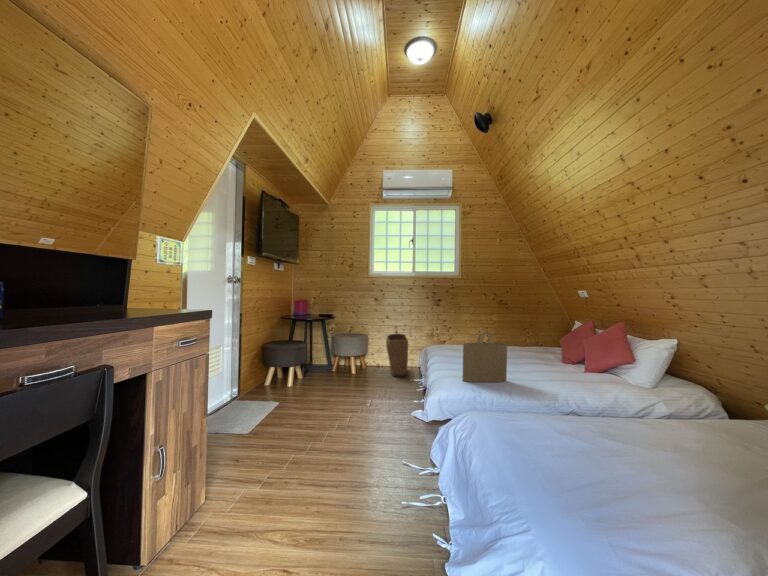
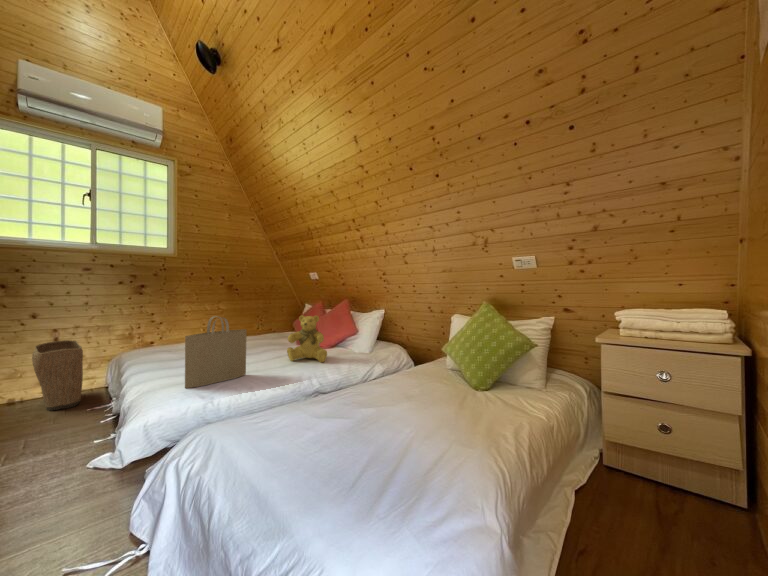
teddy bear: none [545,336,587,385] -> present [287,315,327,362]

